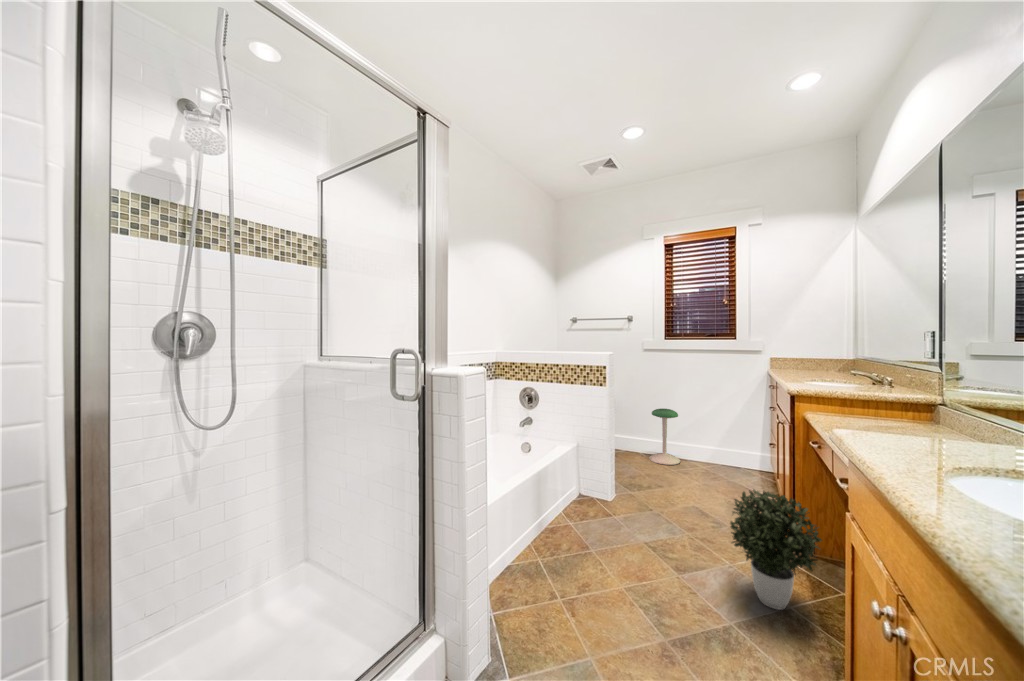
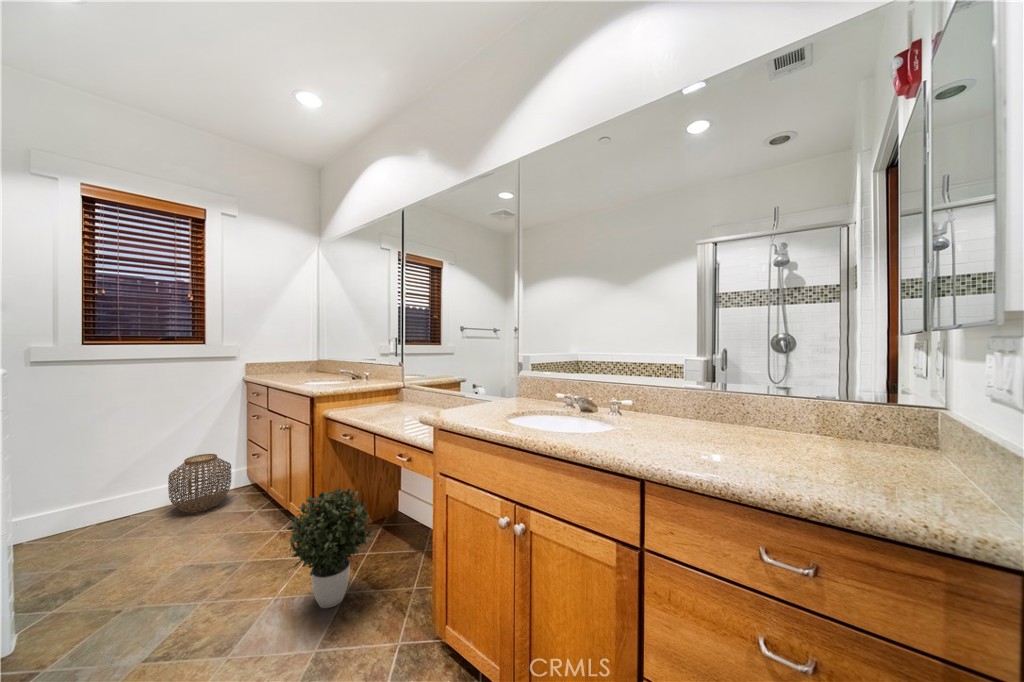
stool: present [649,409,680,465] -> none [52,452,121,547]
woven basket: none [707,429,752,476] -> present [168,454,231,513]

